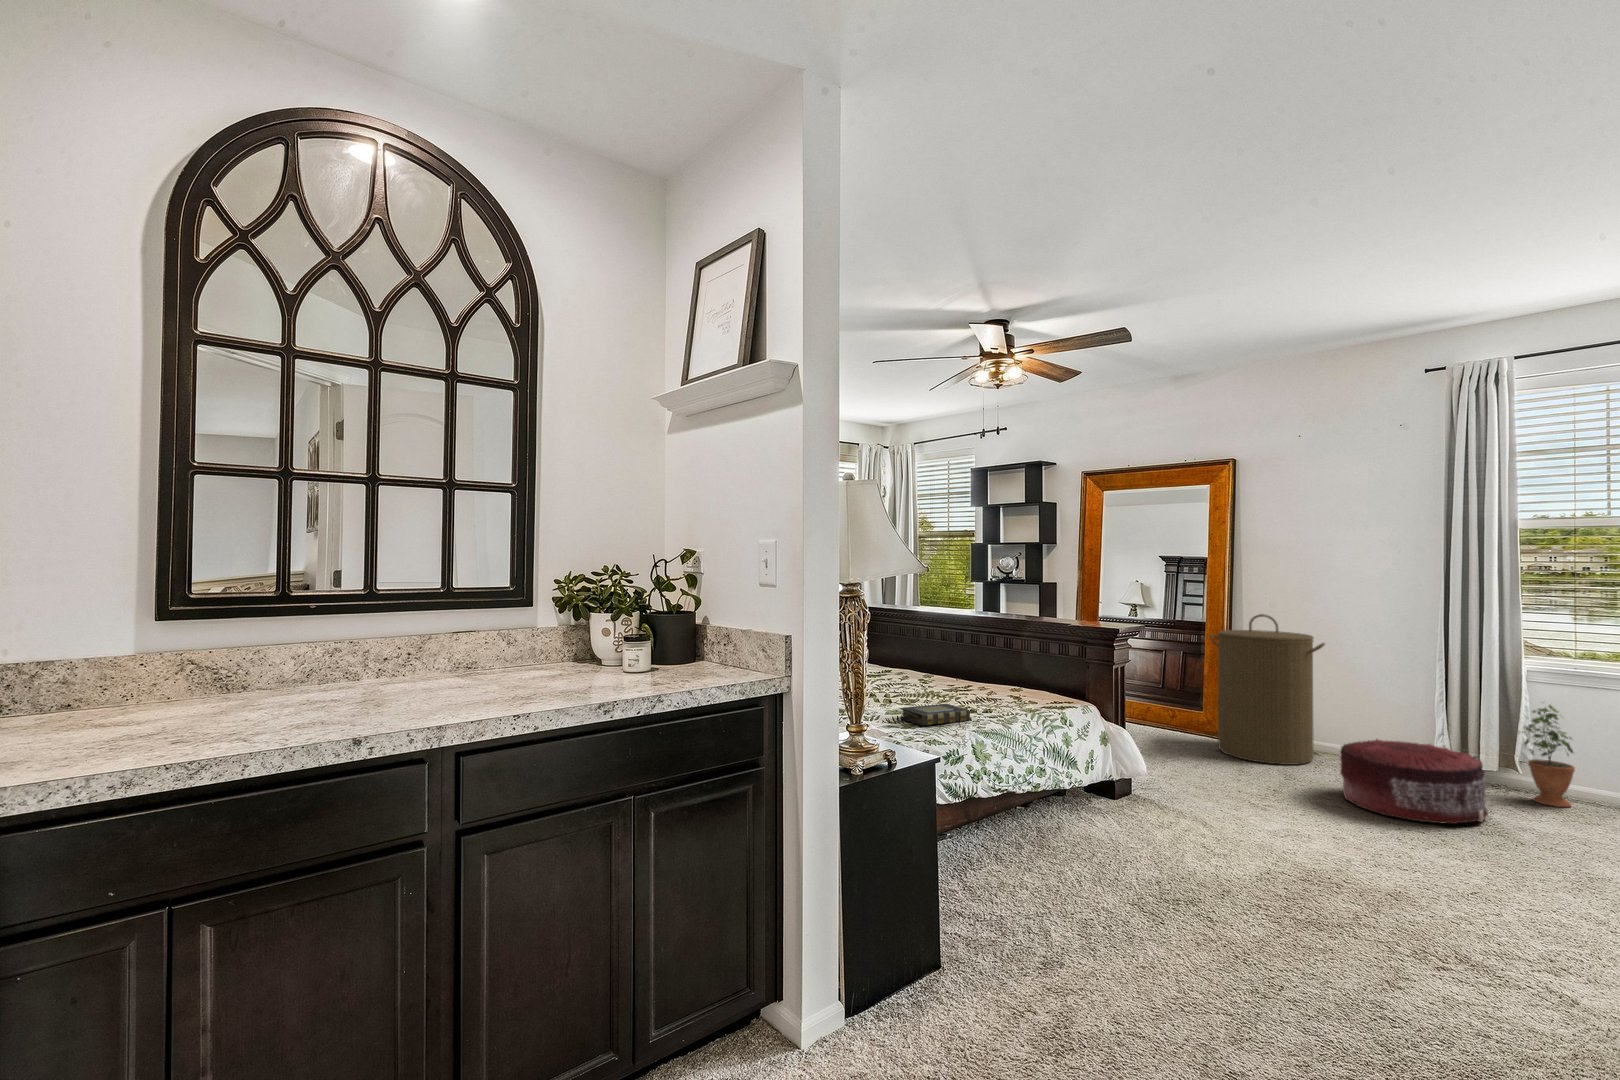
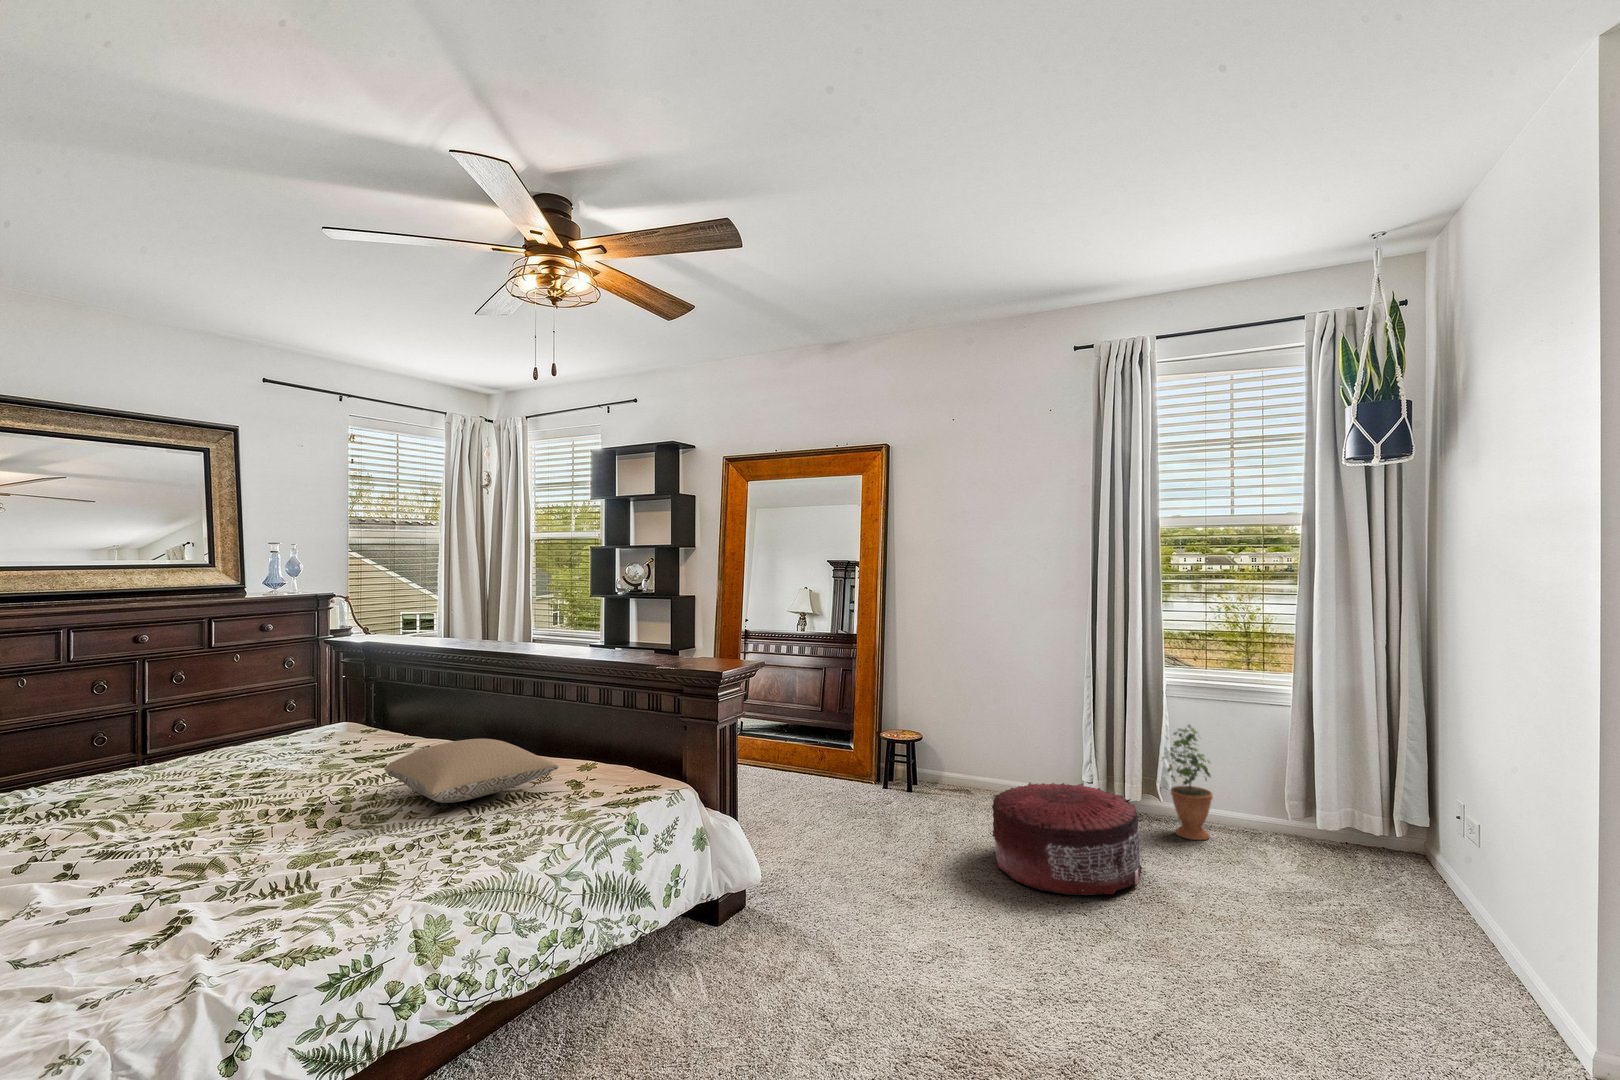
laundry hamper: present [1209,614,1325,765] -> none [857,632,977,815]
pillow: none [901,660,1010,695] -> present [385,739,559,803]
book: present [900,704,970,726] -> none [312,833,450,899]

